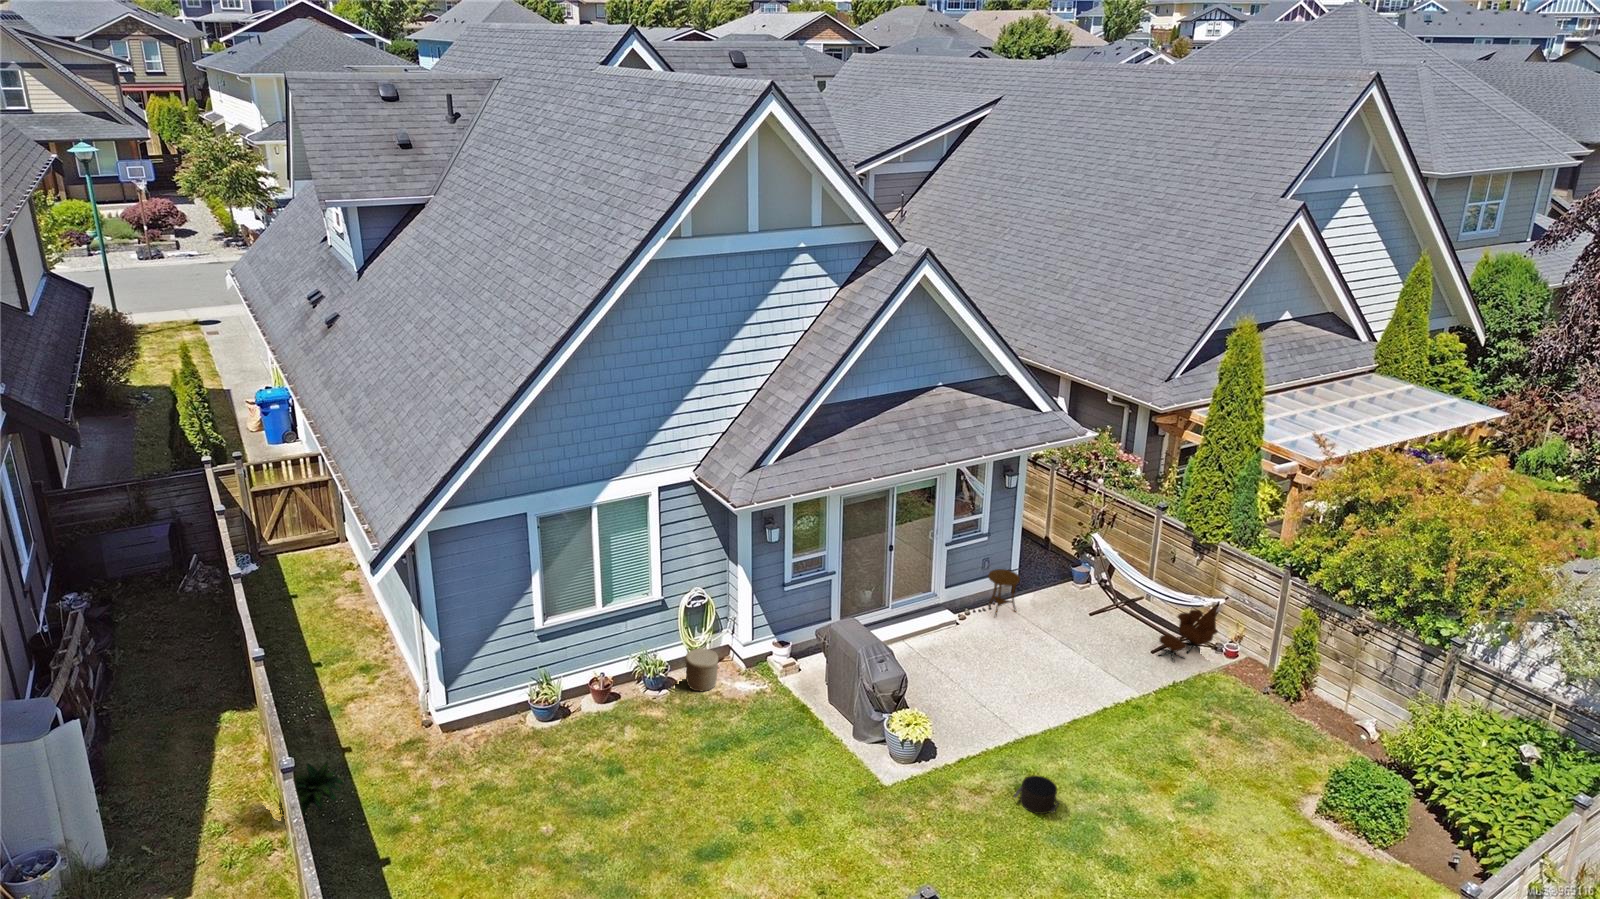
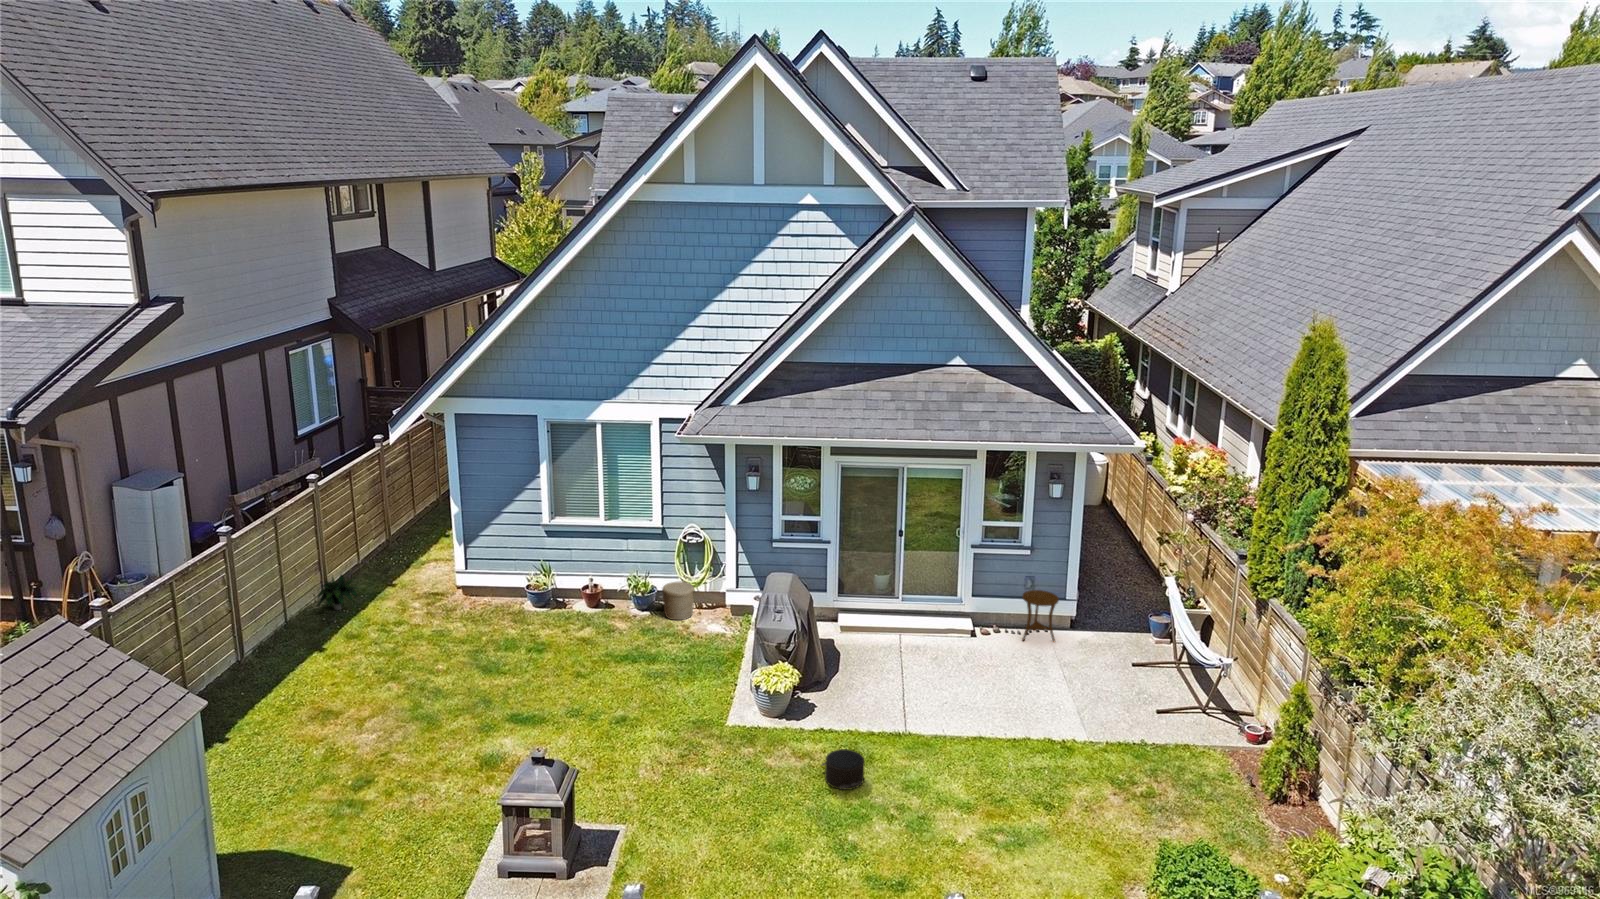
lounge chair: present [1159,596,1218,661] -> none [1173,657,1259,732]

